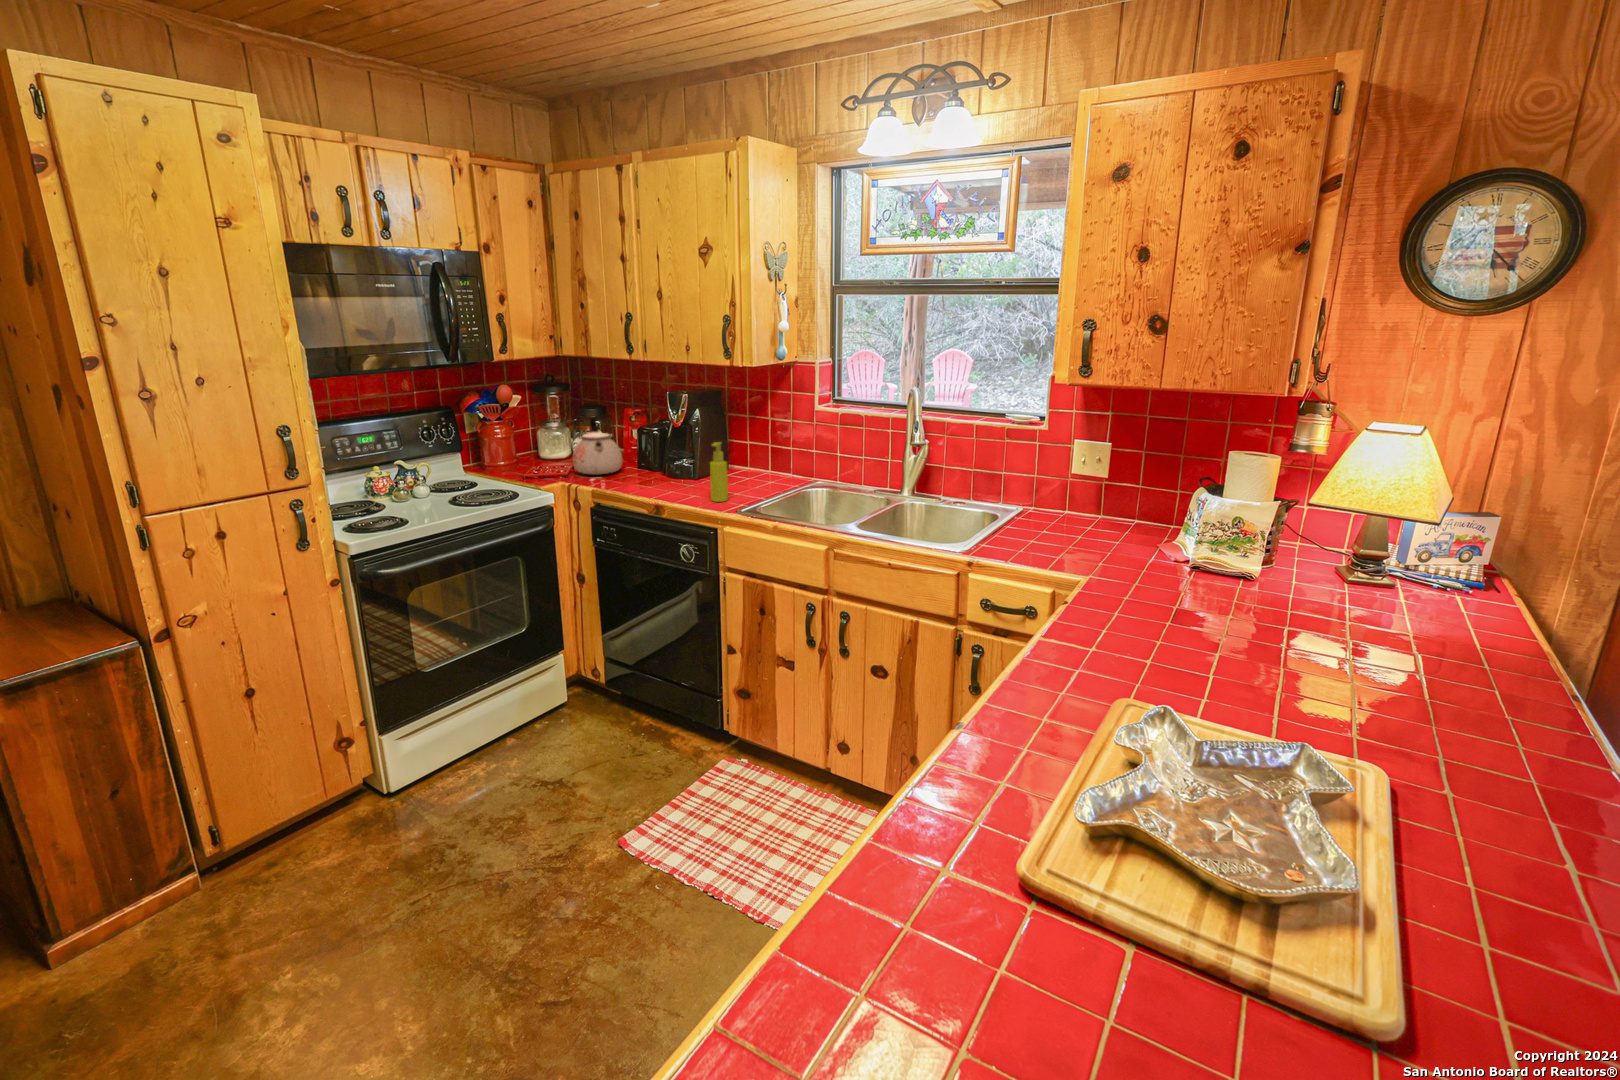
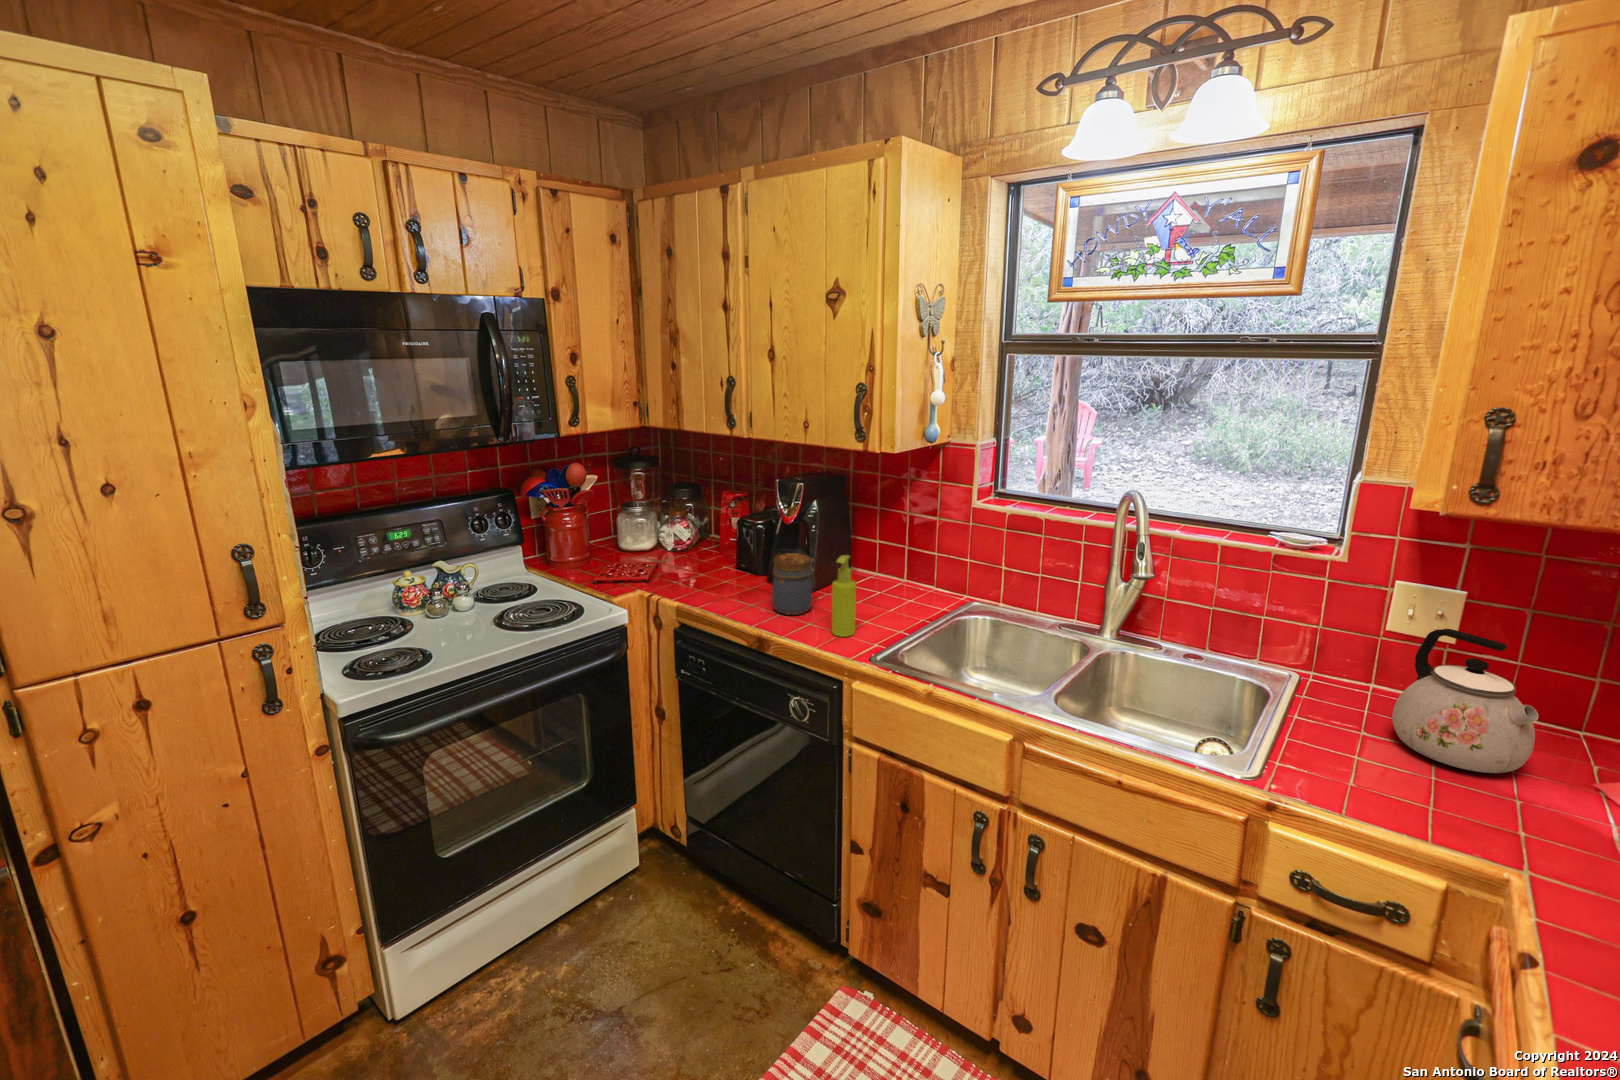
kettle: present [573,416,622,475] -> present [1392,629,1538,773]
jar: none [667,447,700,492] -> present [772,553,814,615]

